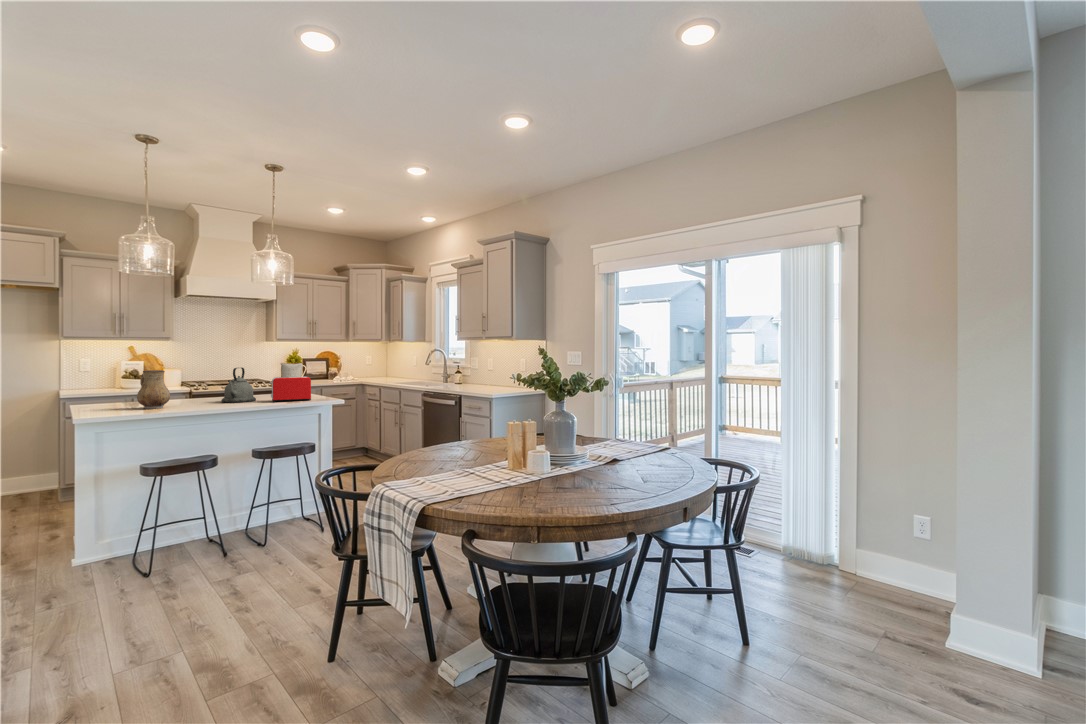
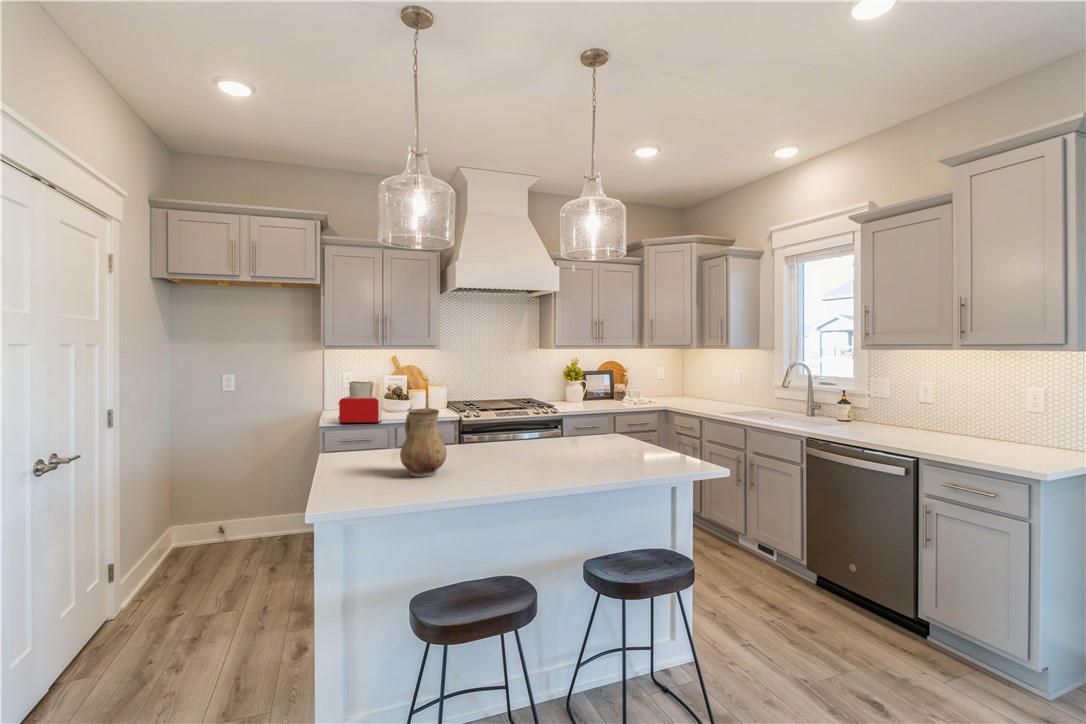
toaster: present [269,363,311,402] -> present [338,381,382,424]
kettle: present [222,368,256,403] -> none [517,402,568,465]

